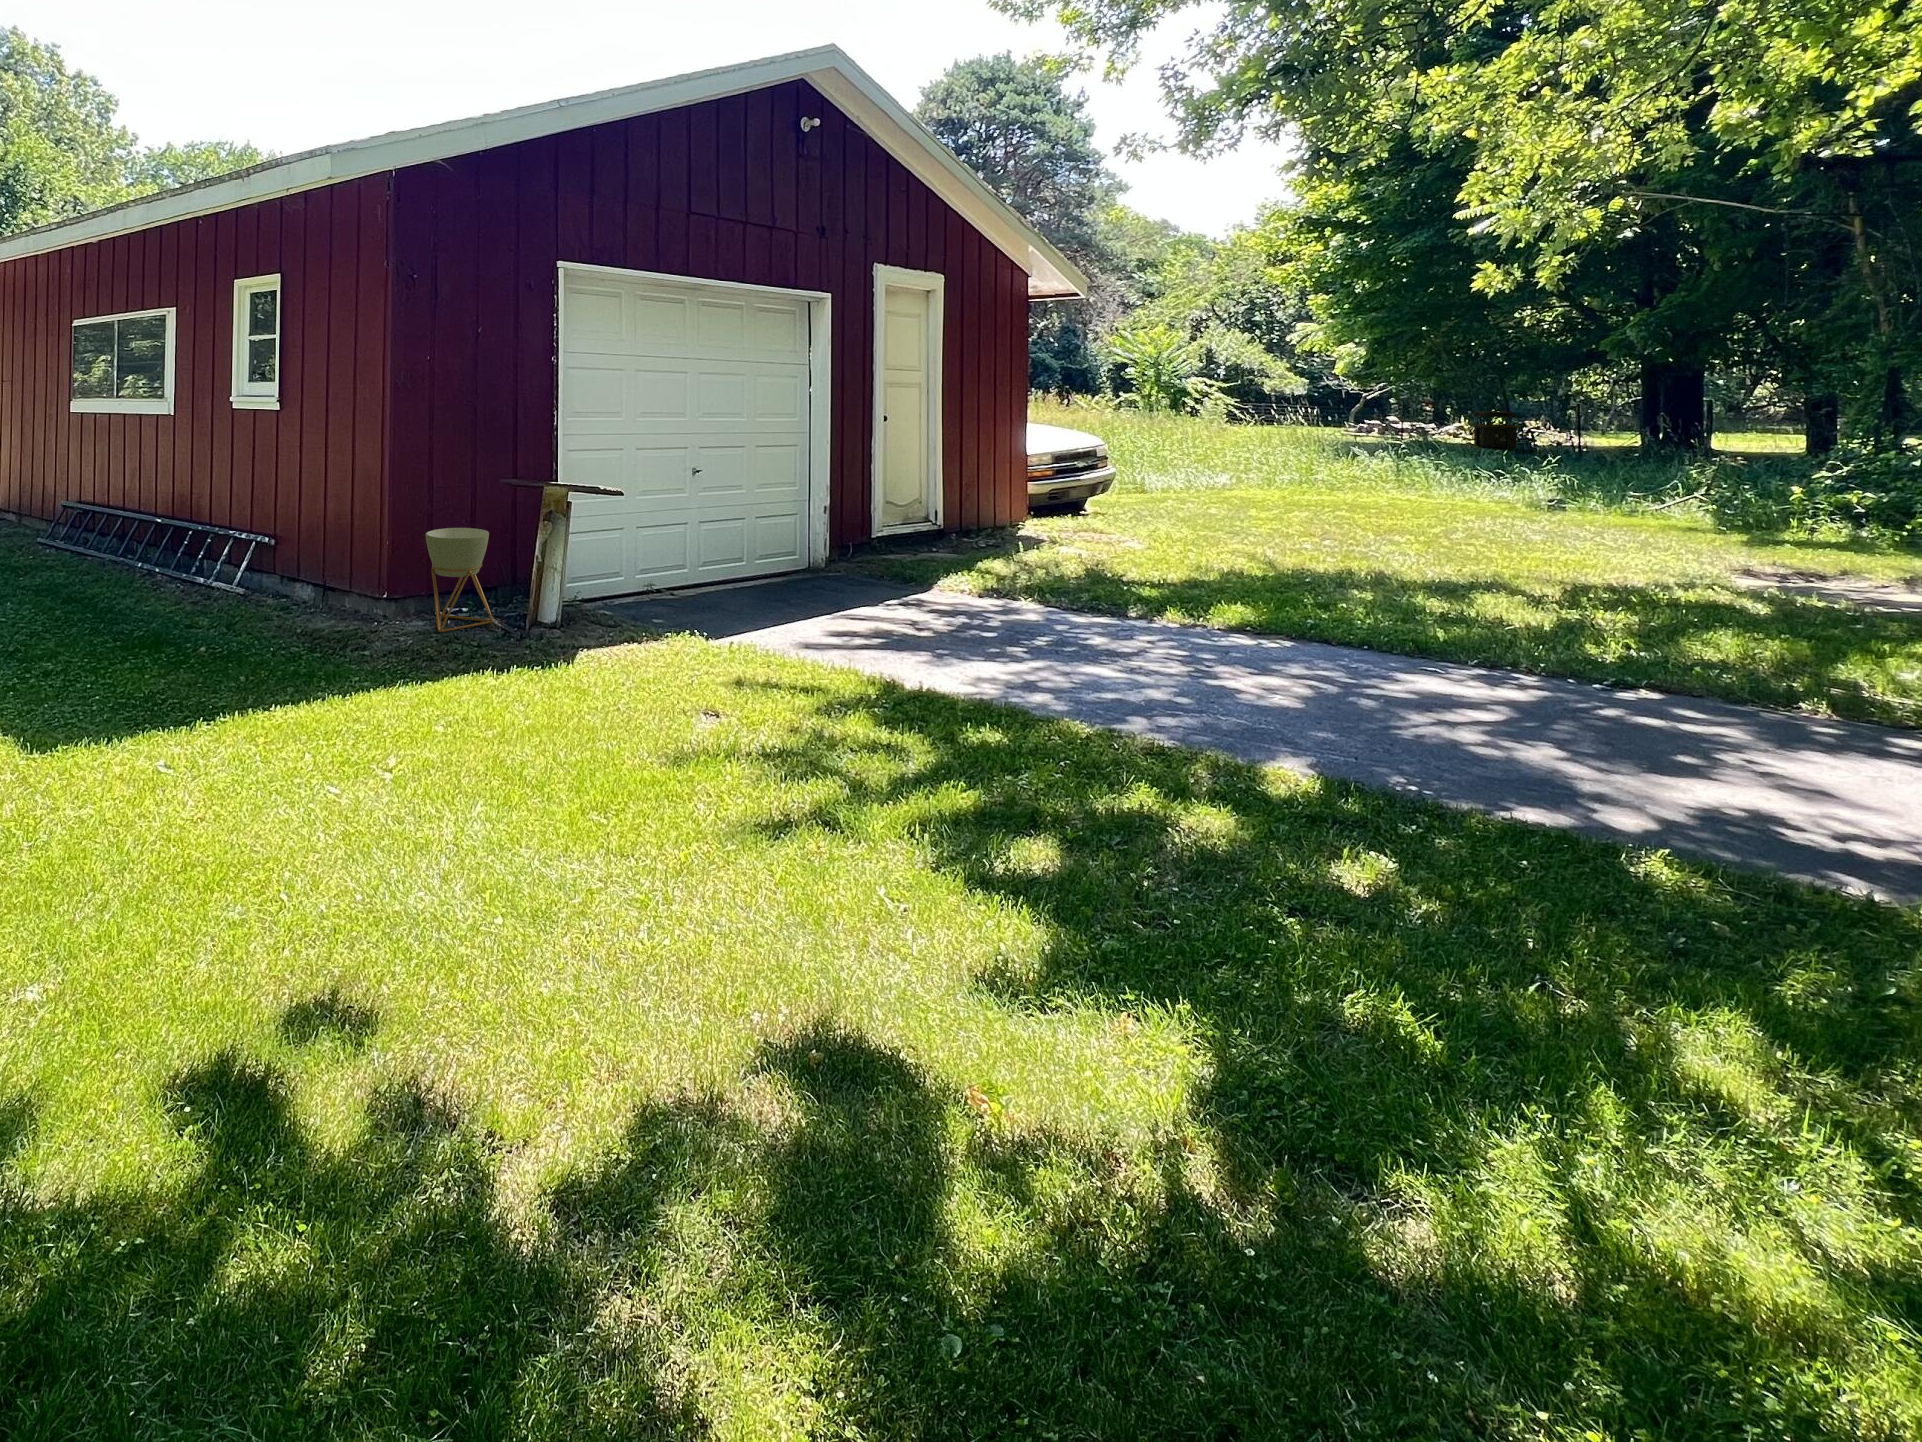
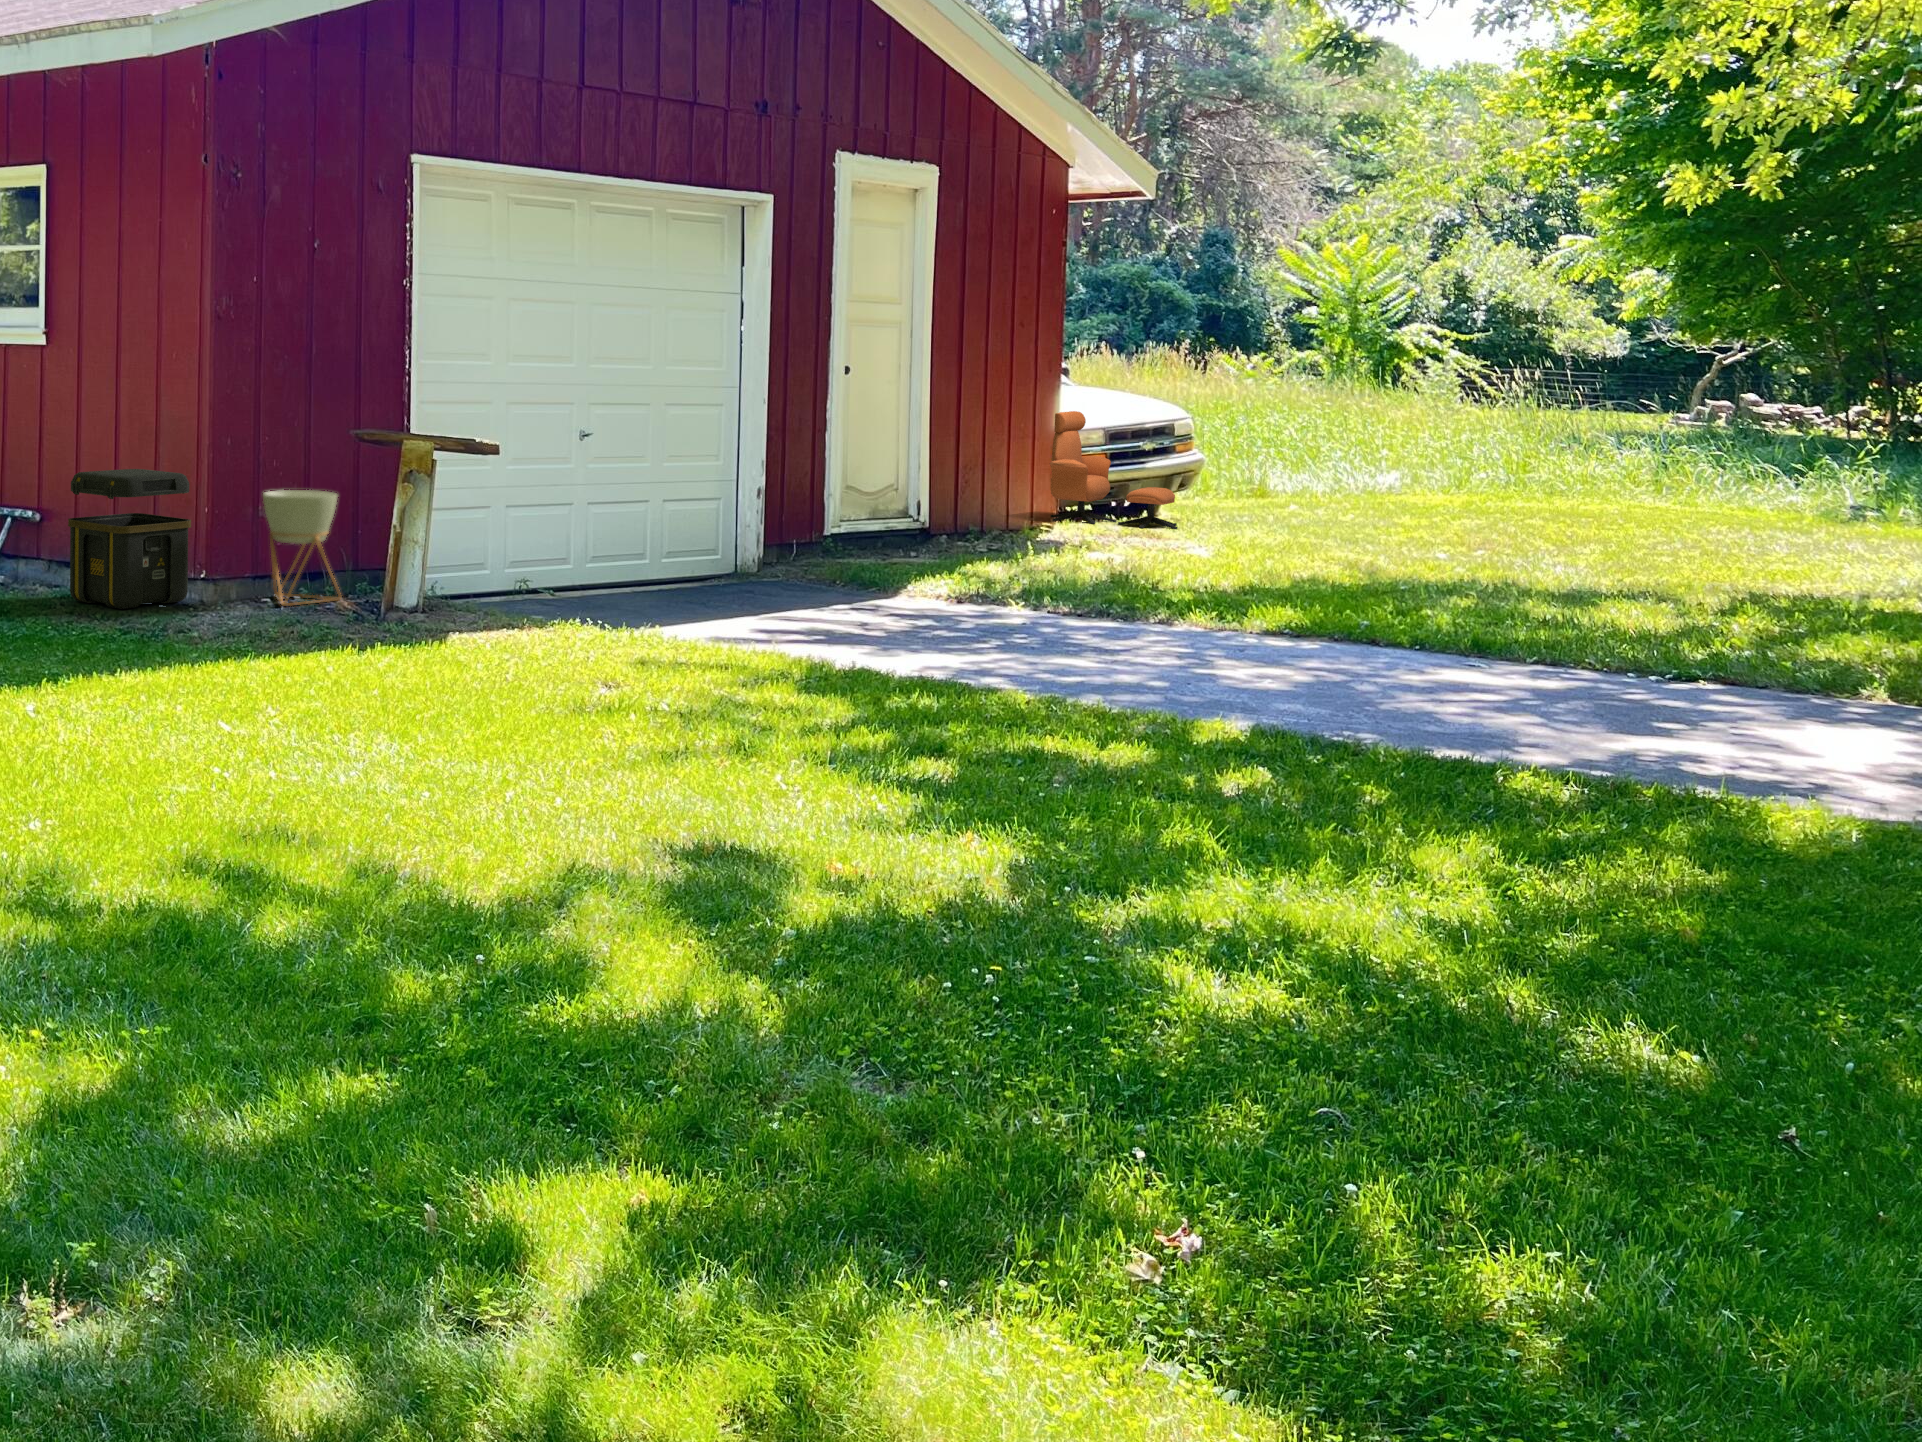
toolbox: present [1474,411,1518,448] -> present [68,469,191,609]
lounge chair: none [1023,442,1122,527] -> present [1050,411,1178,529]

